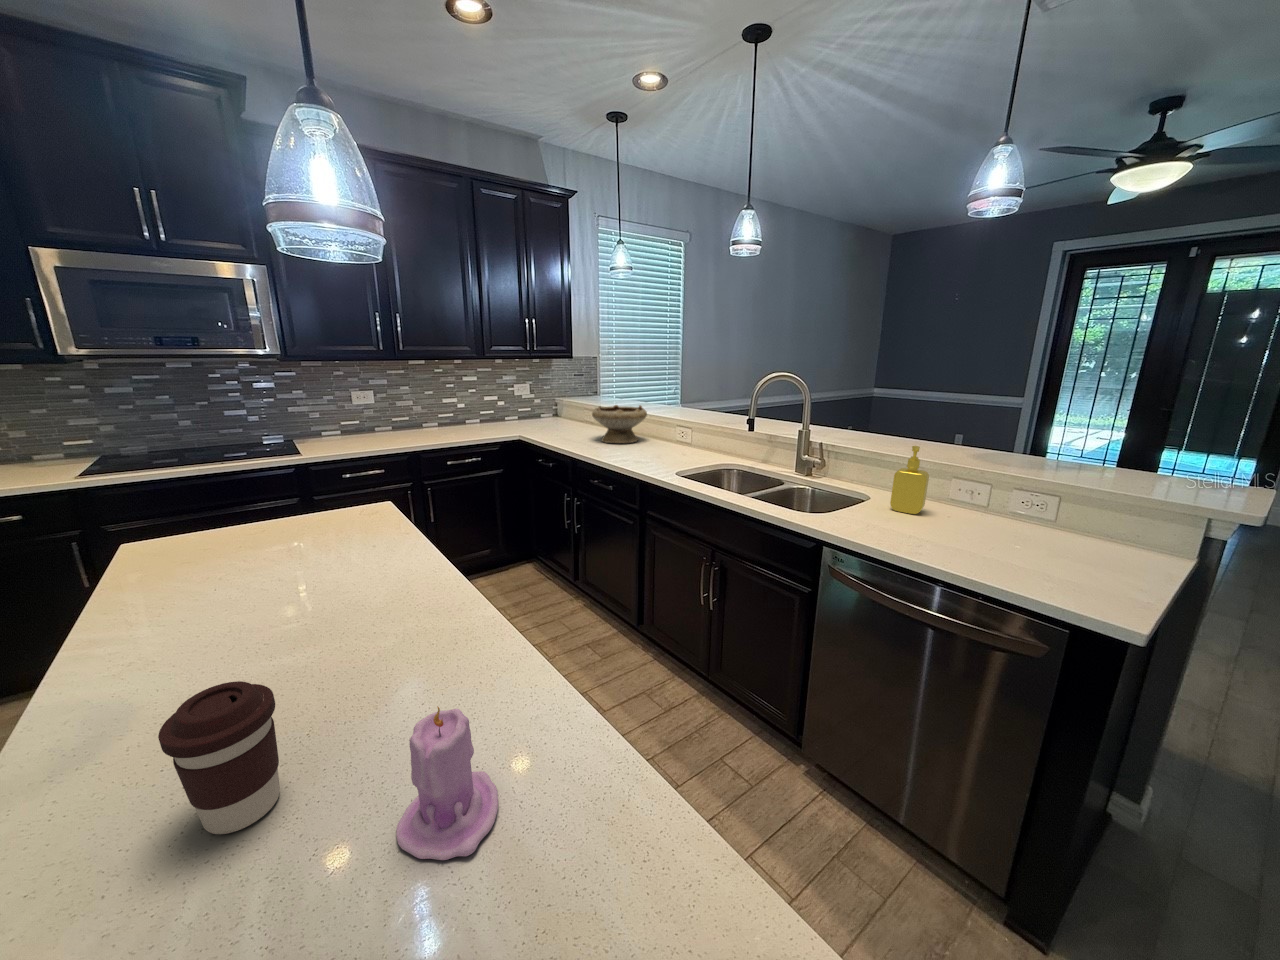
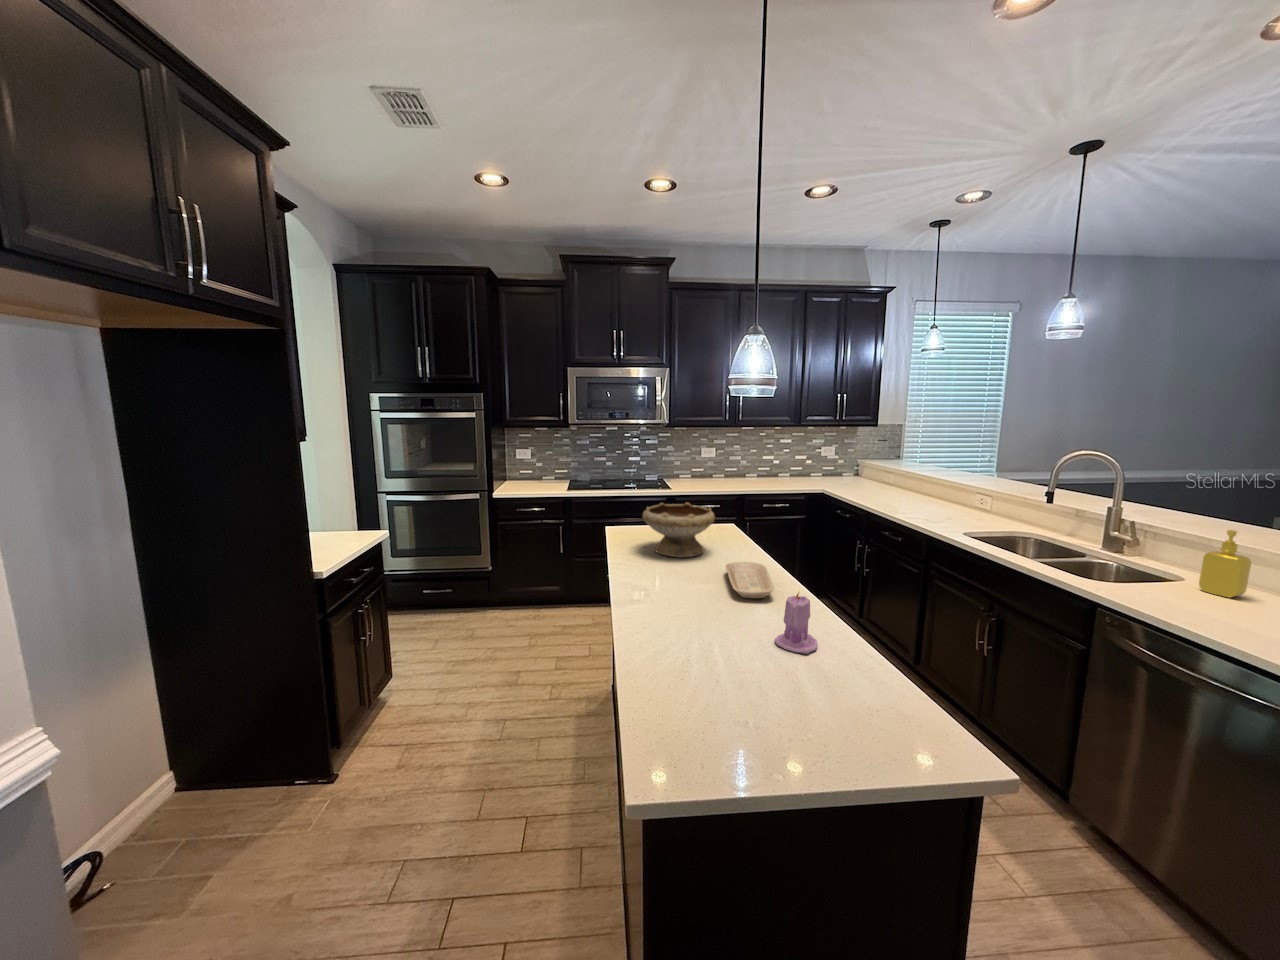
bowl: present [592,405,647,443] -> present [643,503,715,558]
tray: none [326,585,420,683] -> present [726,562,774,598]
coffee cup: present [158,681,280,834] -> none [697,569,731,626]

